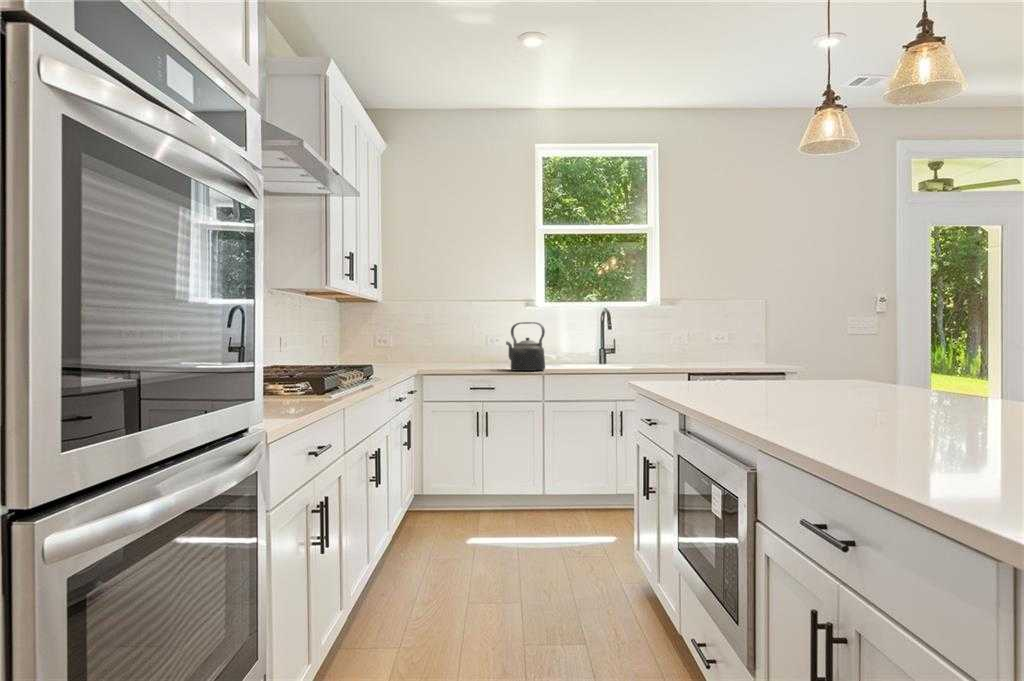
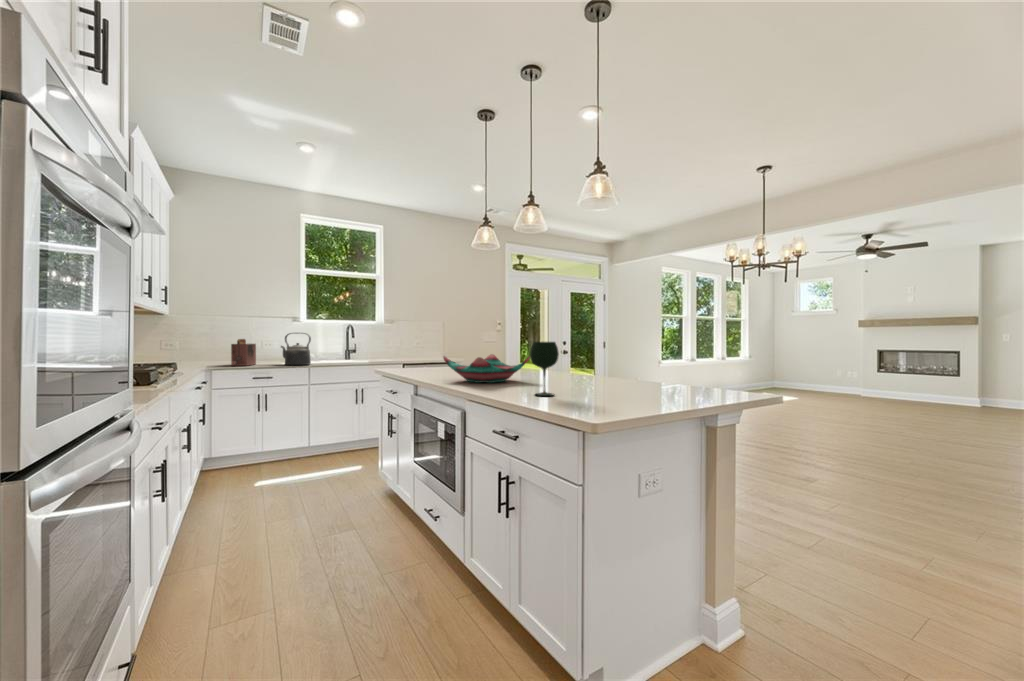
wine glass: none [893,325,972,453] -> present [530,342,559,396]
toaster: none [444,332,475,370] -> present [231,339,256,366]
decorative bowl: none [723,356,913,413] -> present [443,354,530,383]

